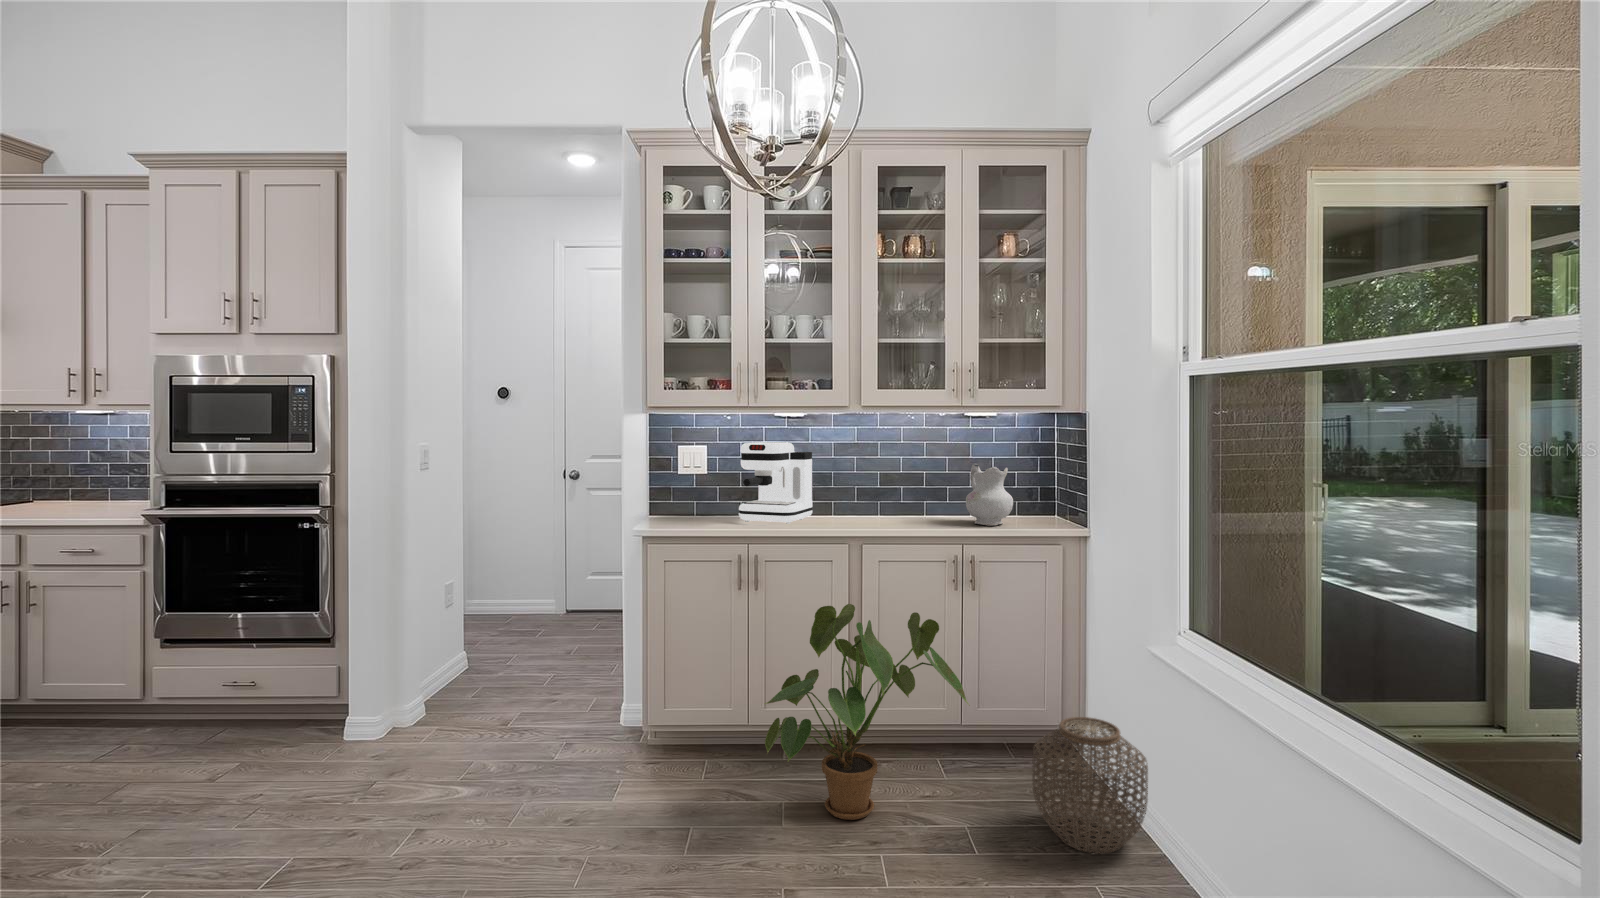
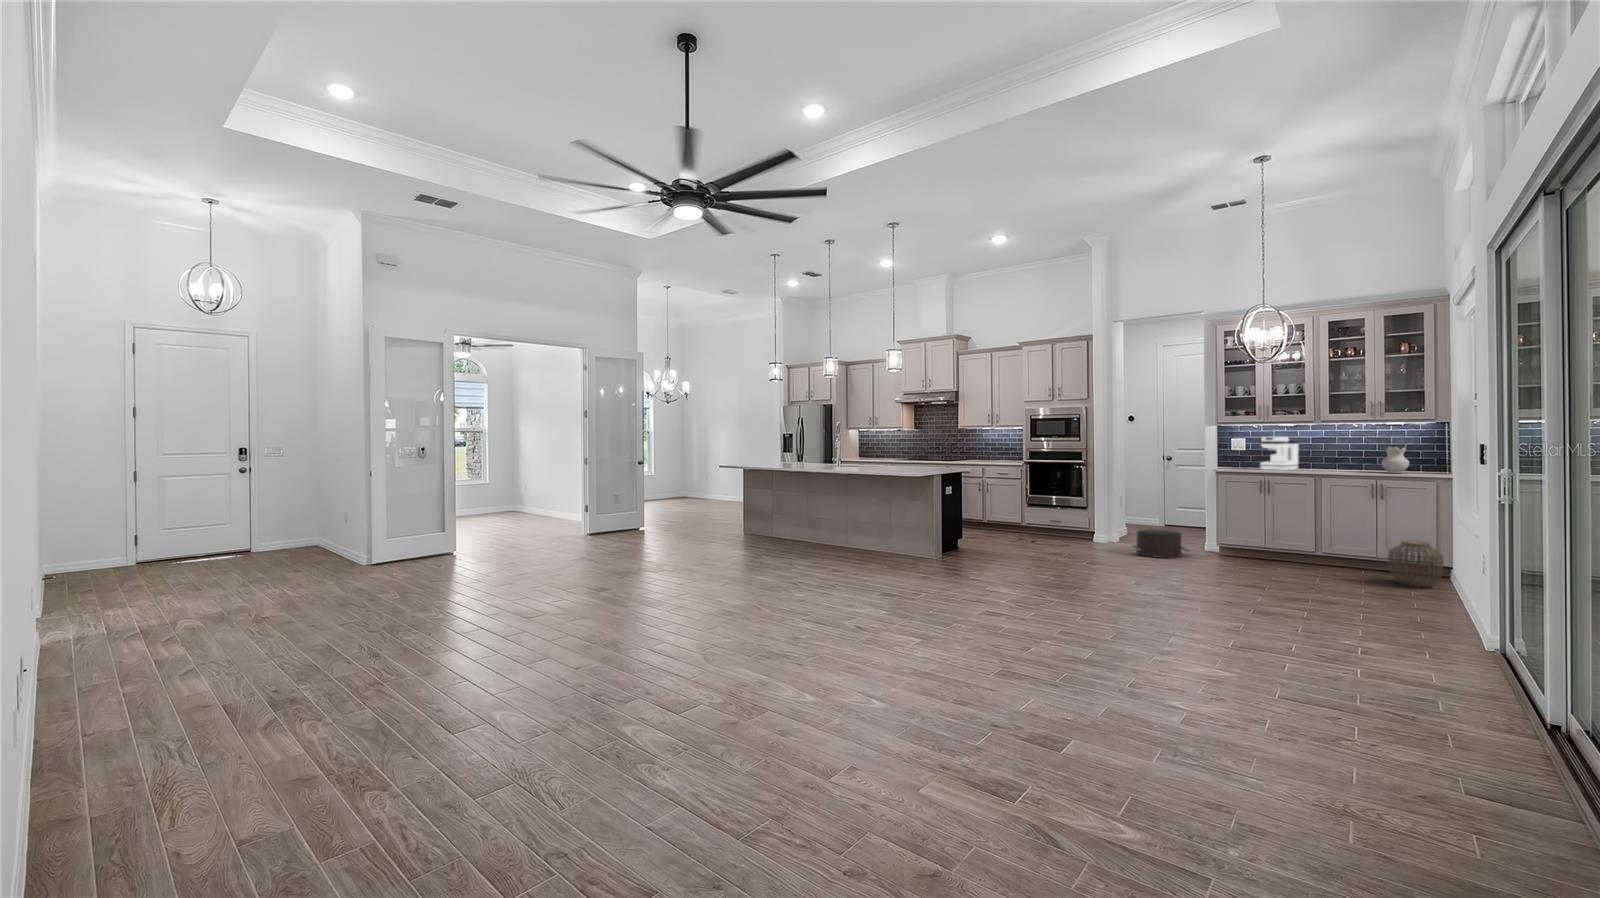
house plant: present [765,604,970,820] -> none [1268,500,1361,572]
pouf: none [417,701,578,814] -> present [1132,529,1189,558]

